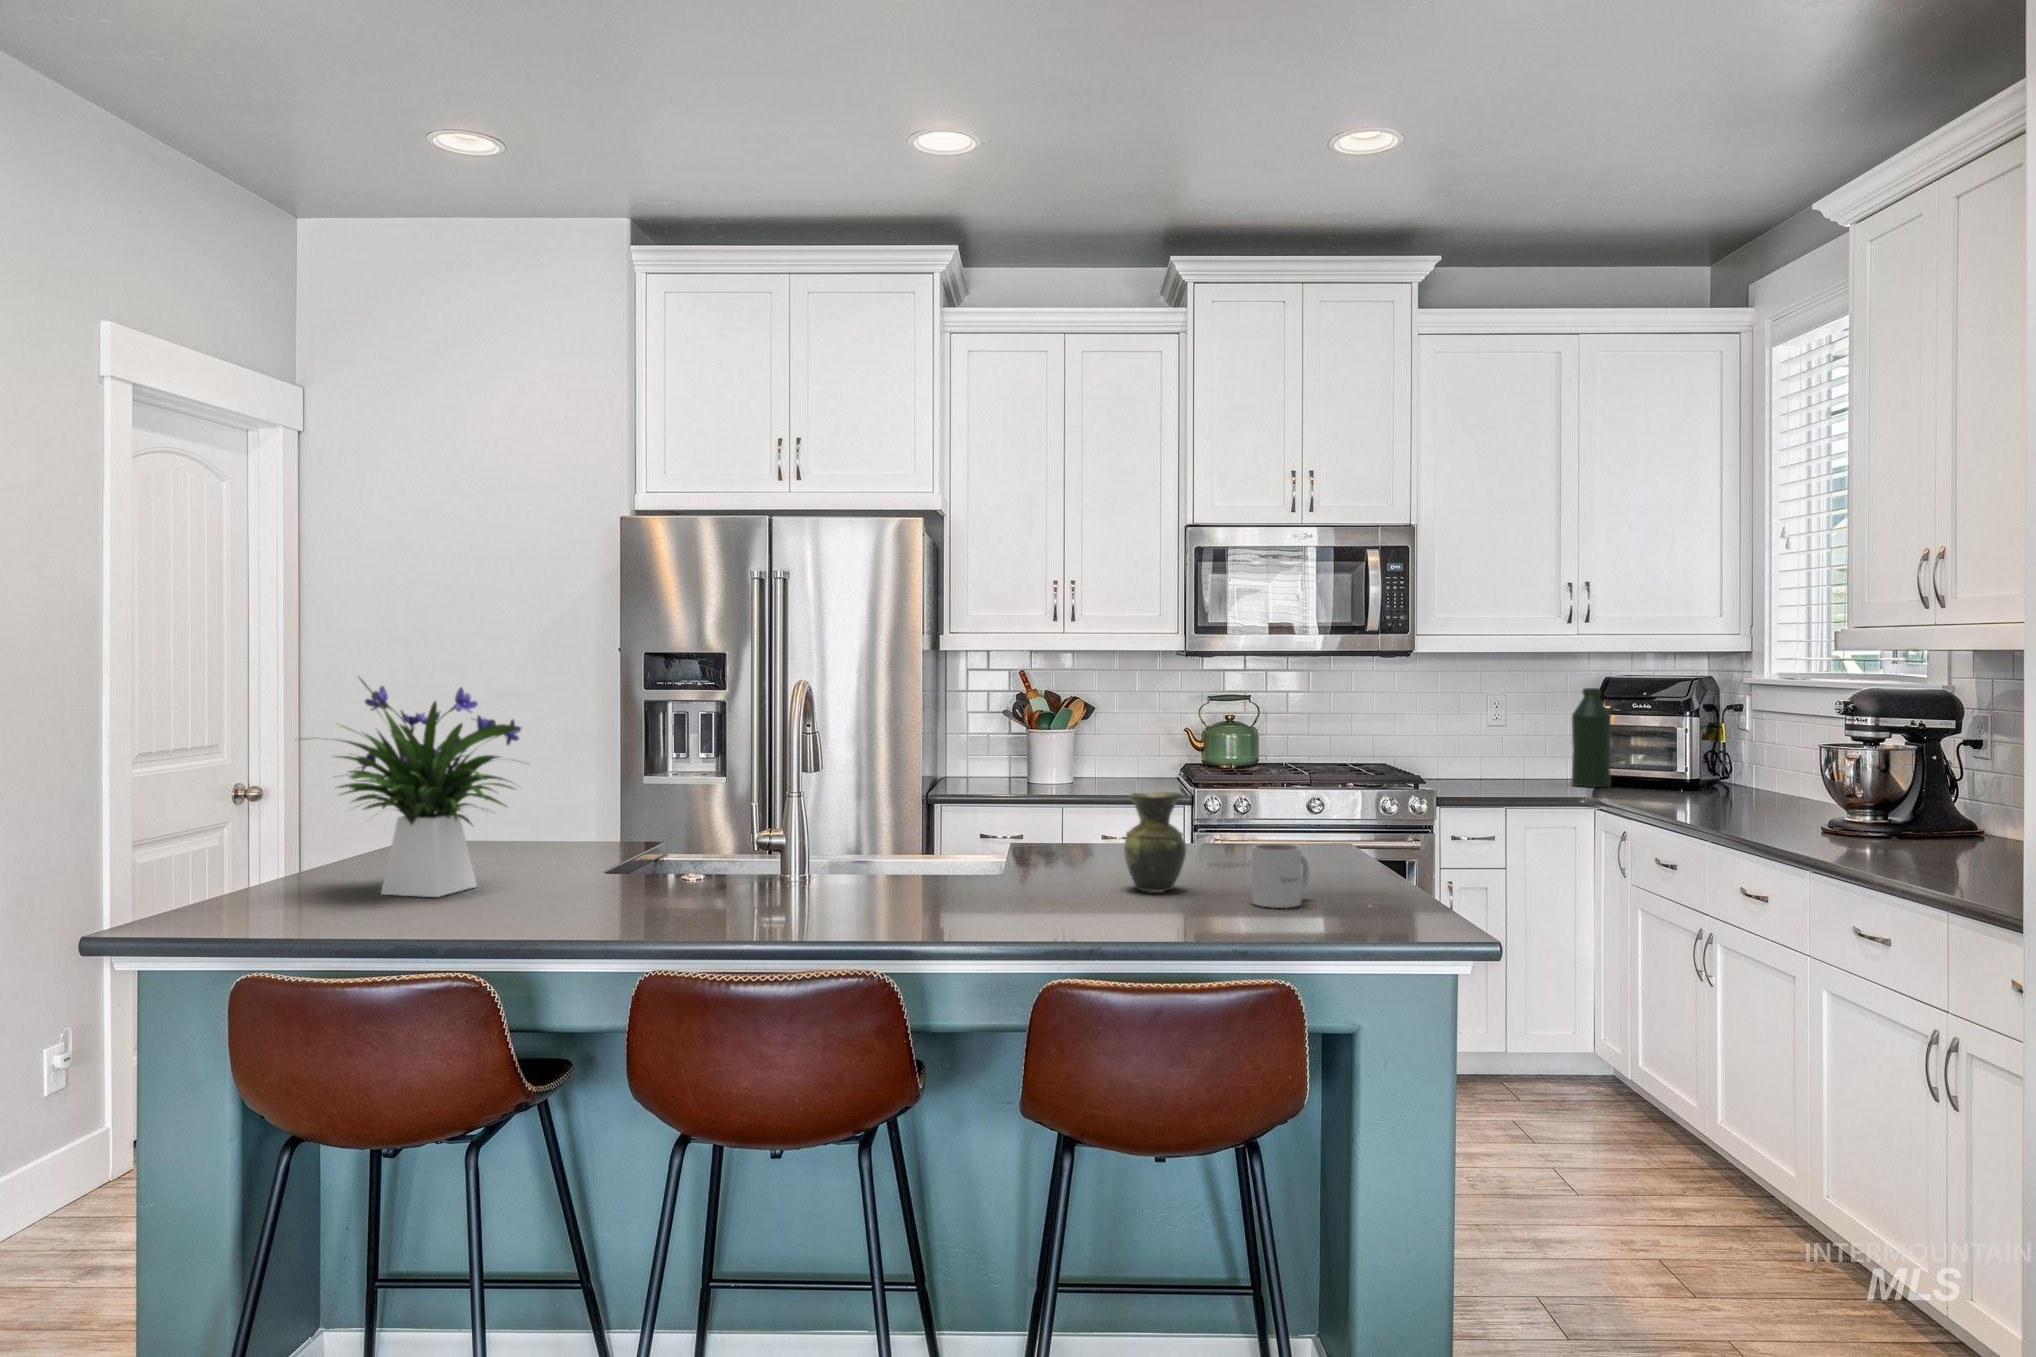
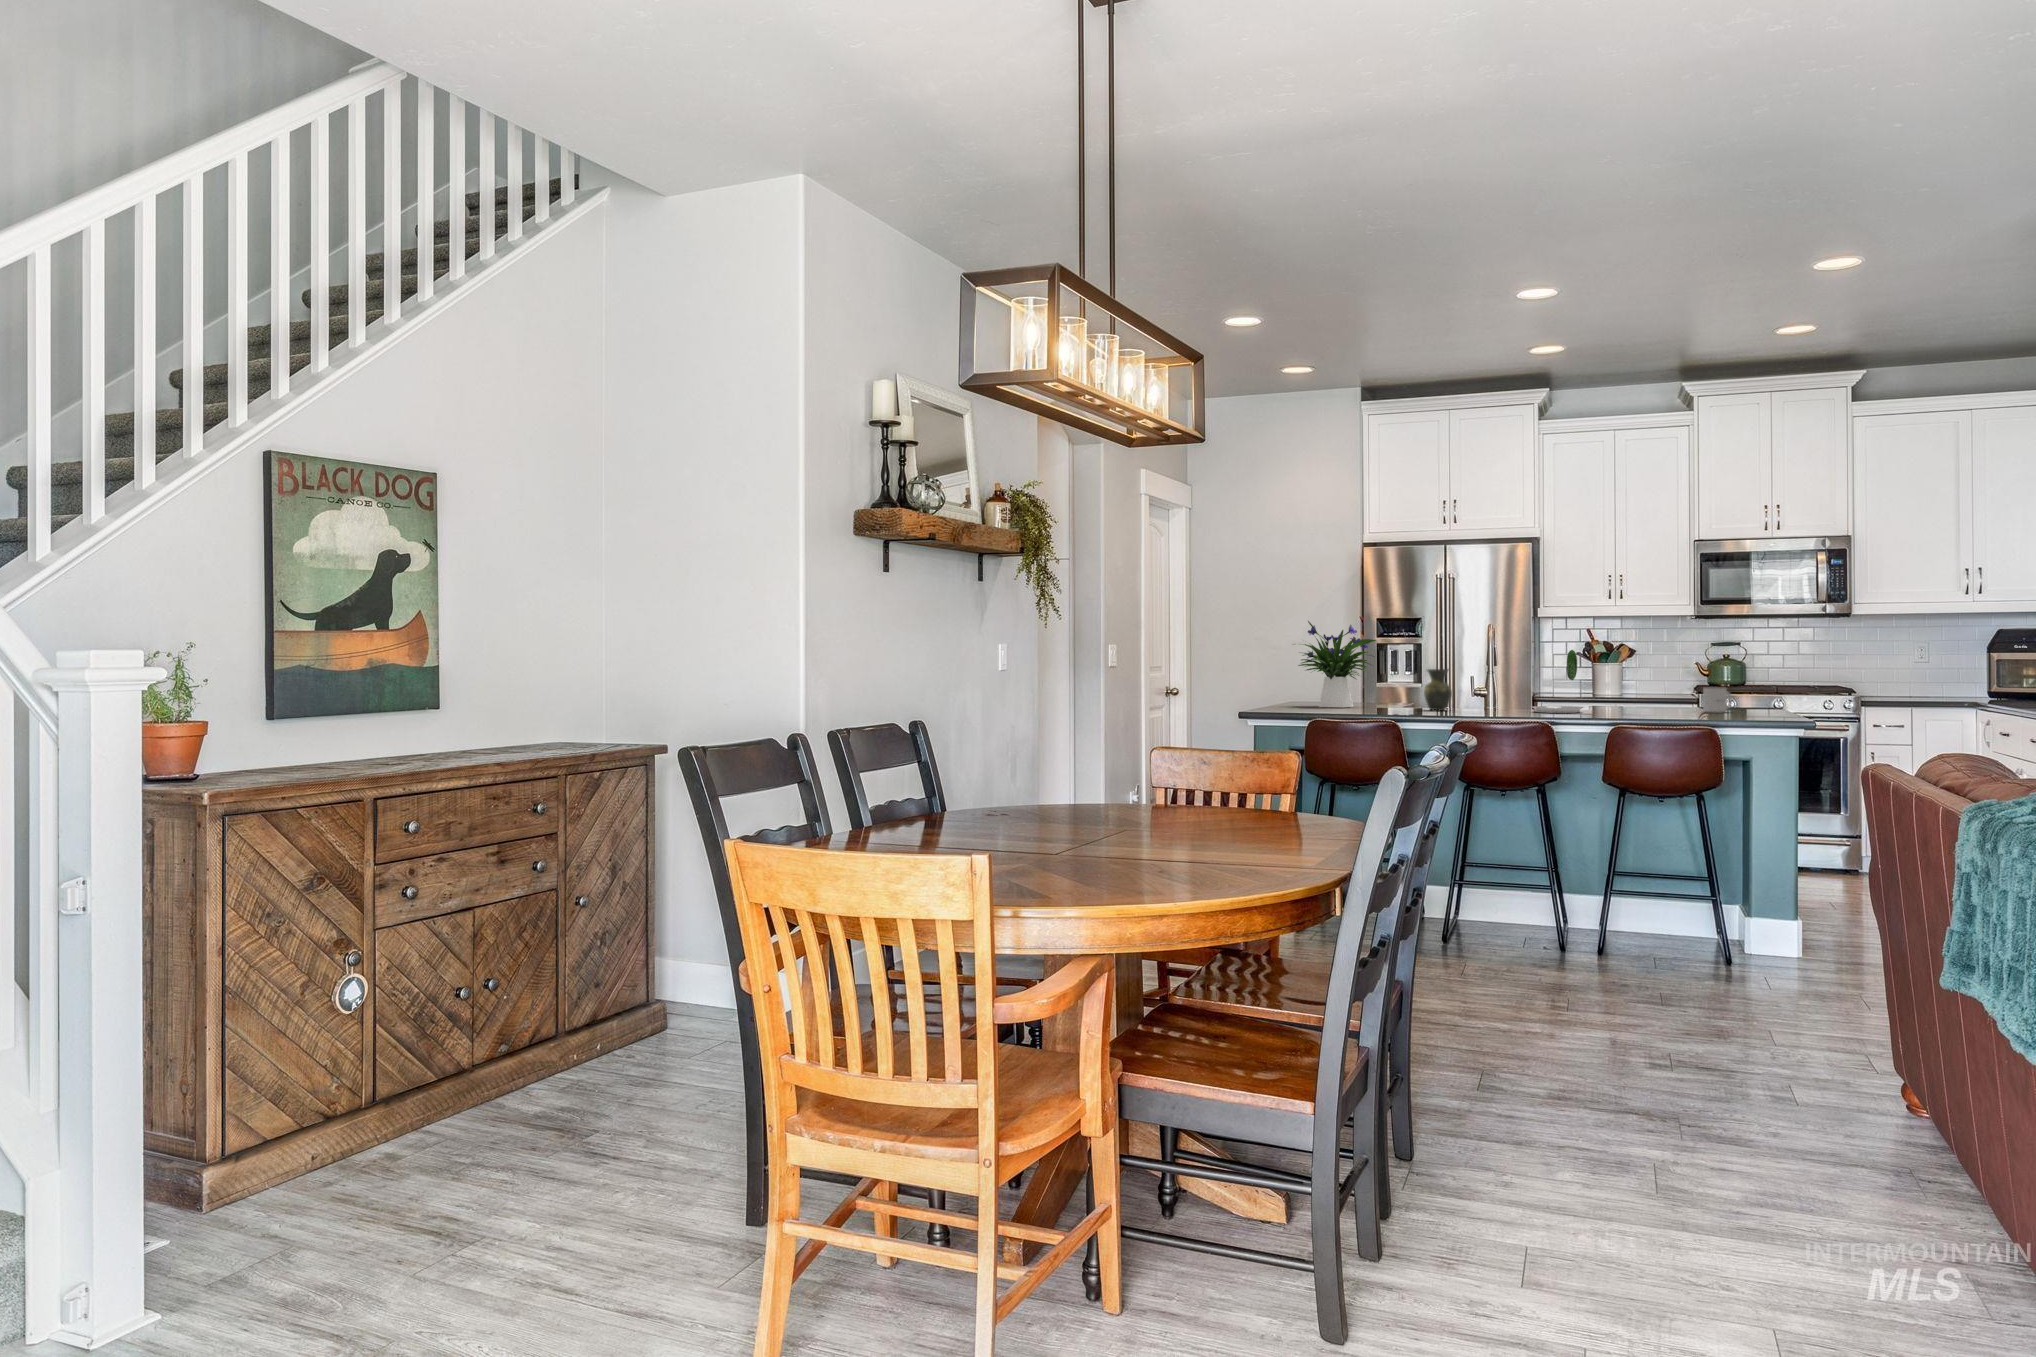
bottle: present [1571,688,1611,787] -> none [1969,635,1997,698]
plate: none [872,760,994,929] -> present [1533,650,1583,713]
vase: present [1124,792,1186,891] -> present [1424,669,1452,710]

